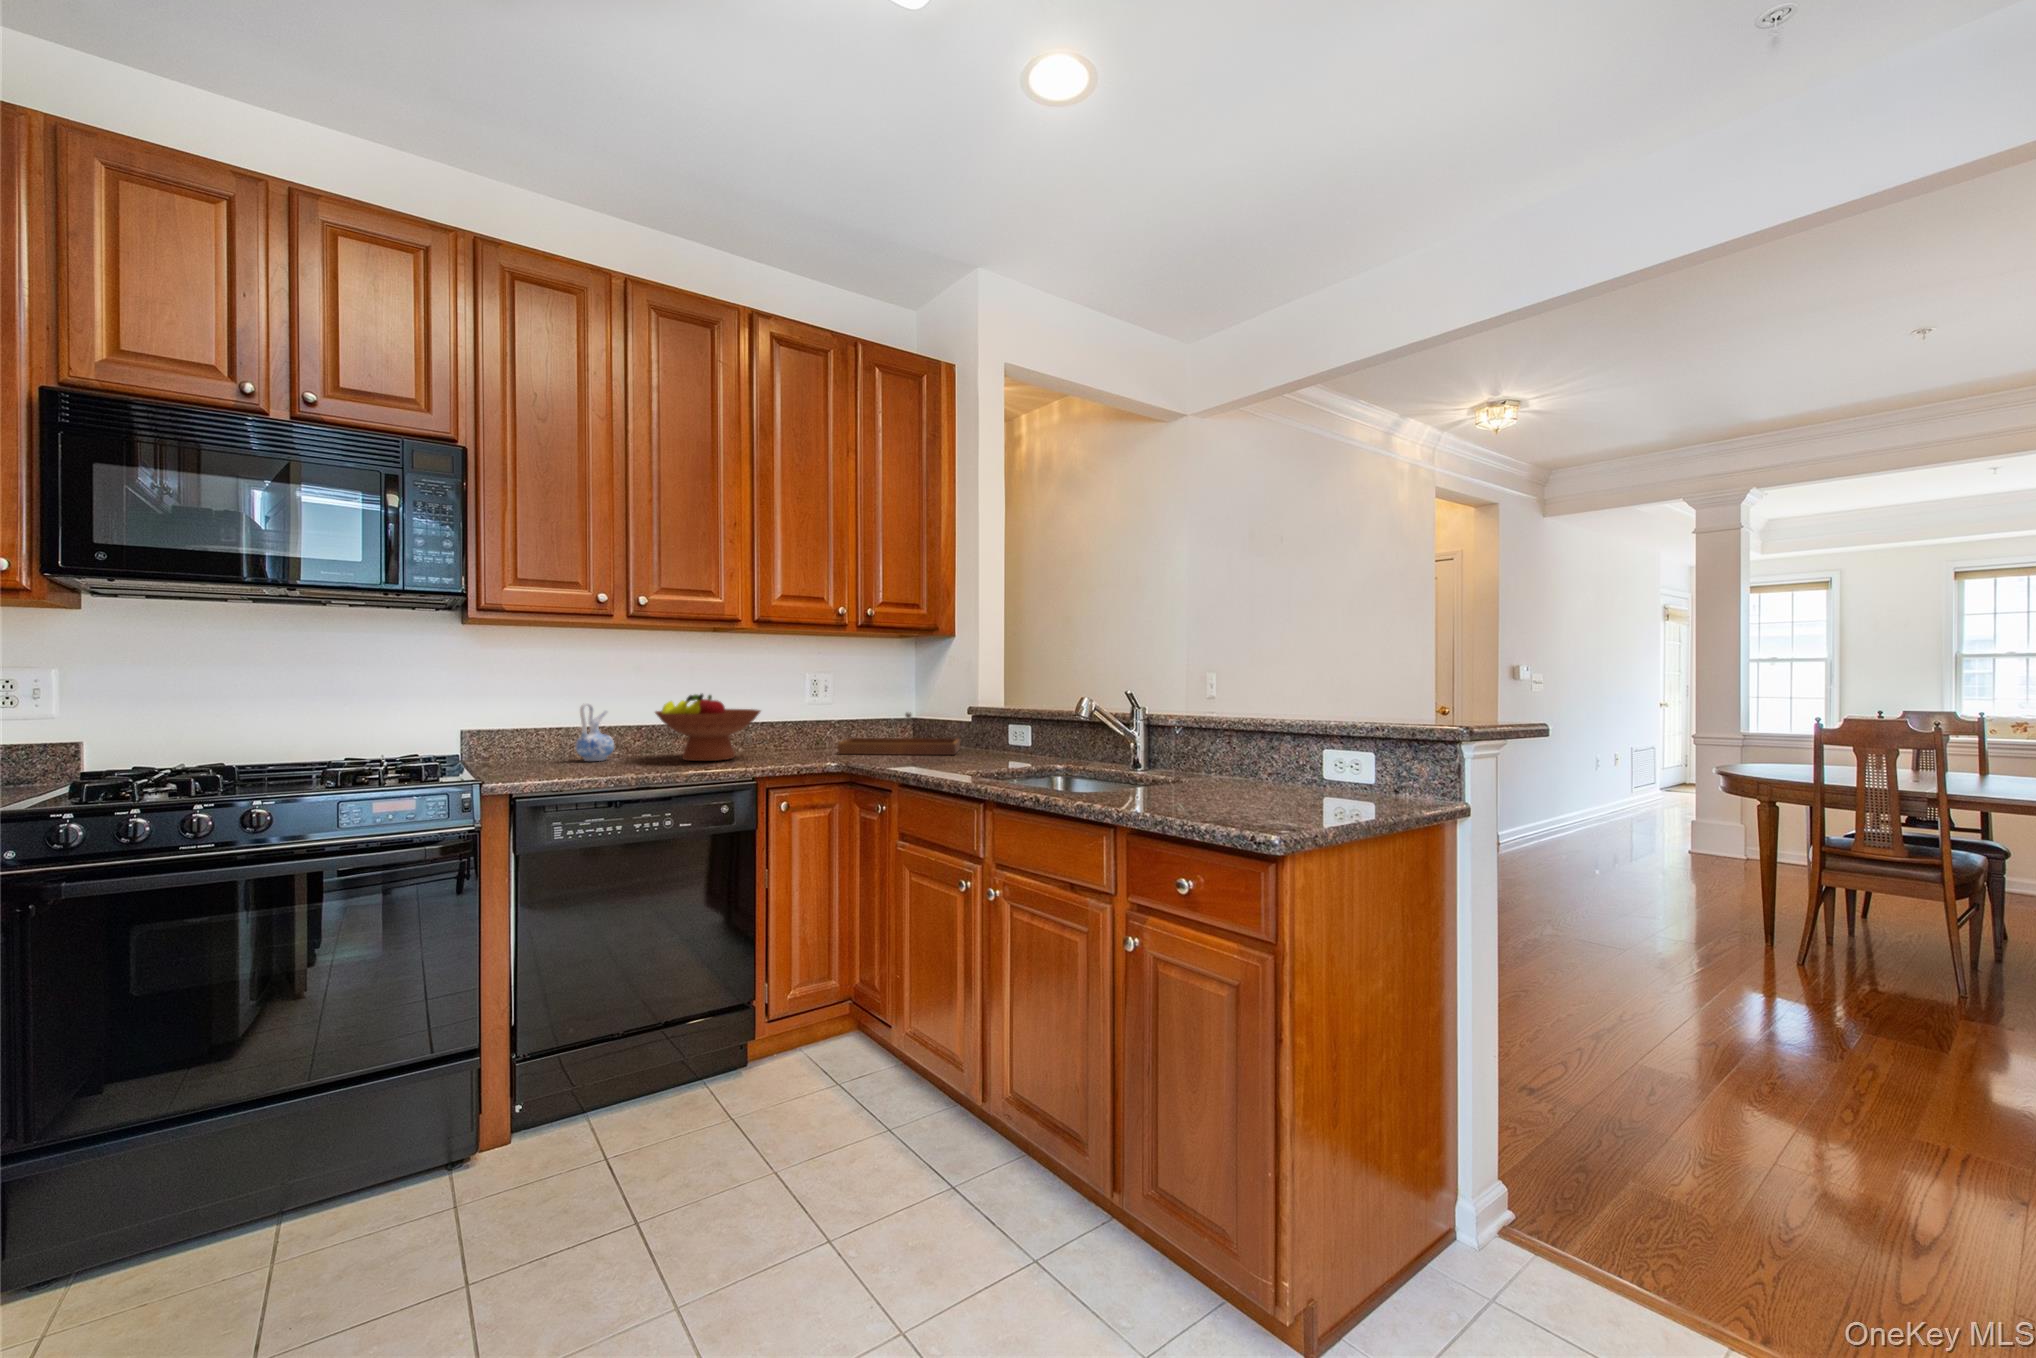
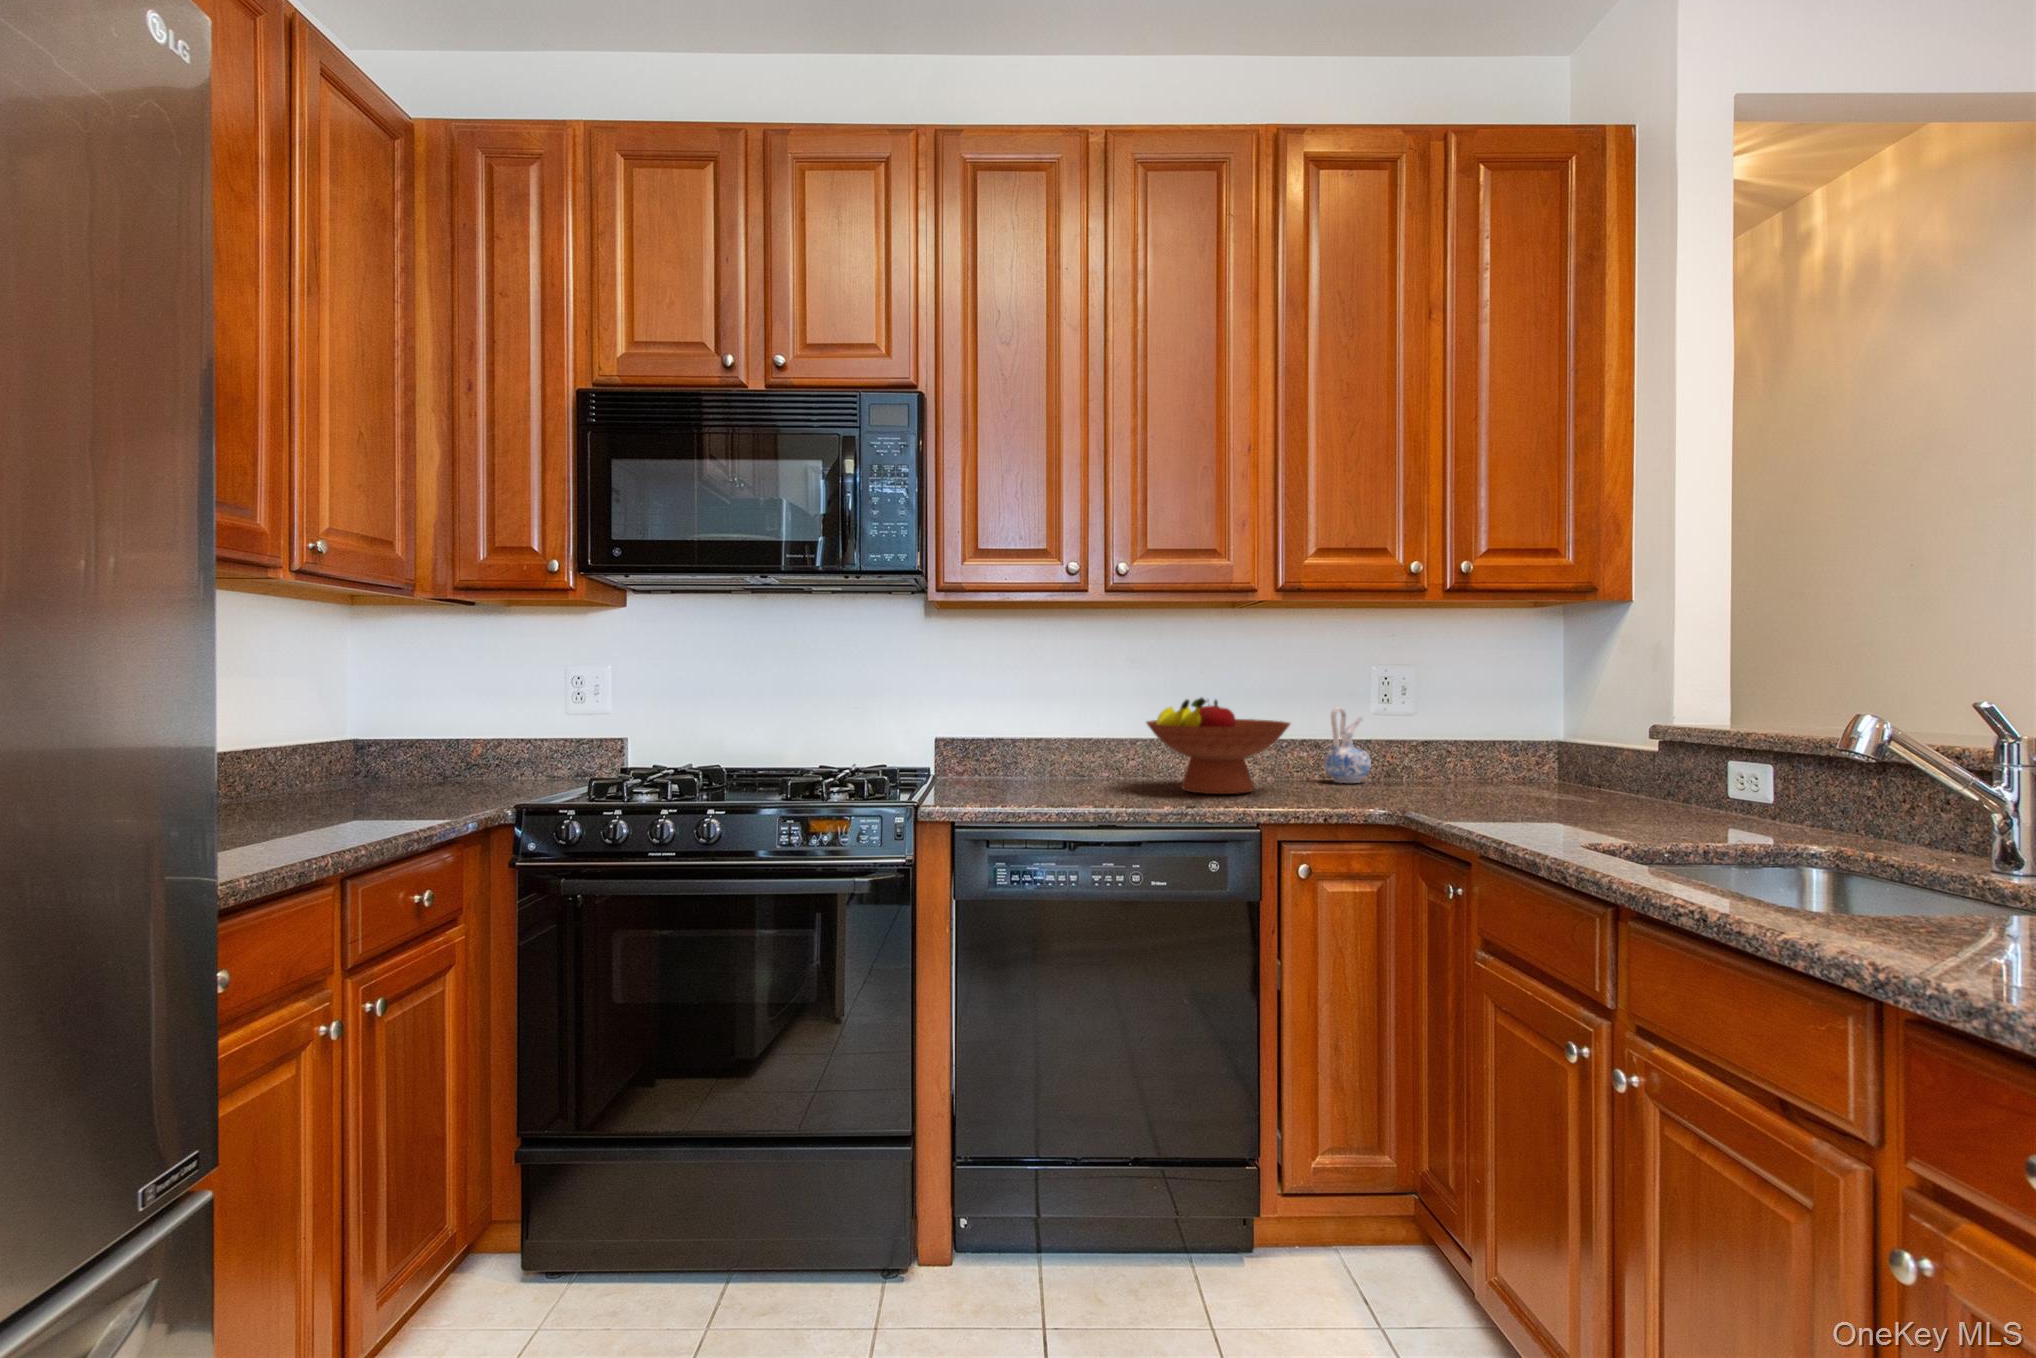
ceramic pitcher: present [575,703,614,761] -> present [1324,707,1371,783]
tray: present [838,712,960,755] -> none [1410,732,1633,810]

